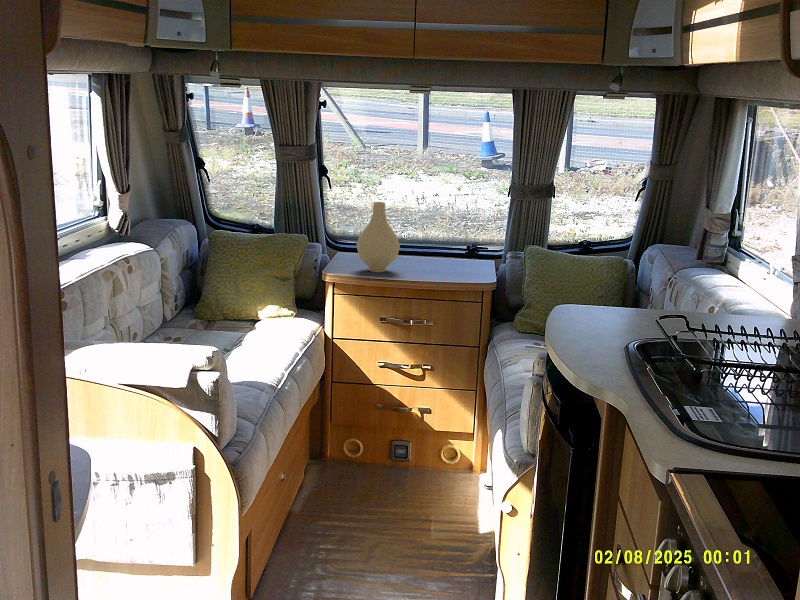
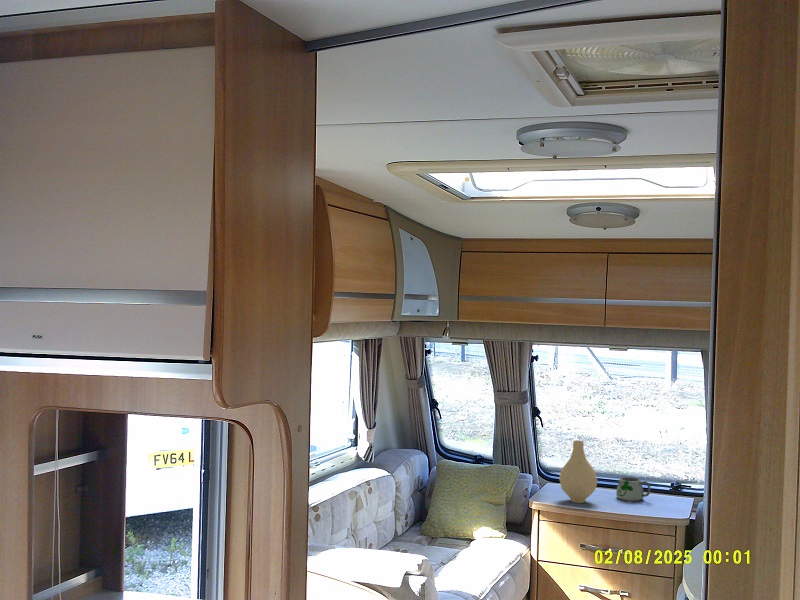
mug: none [417,242,455,270] -> present [616,477,650,502]

